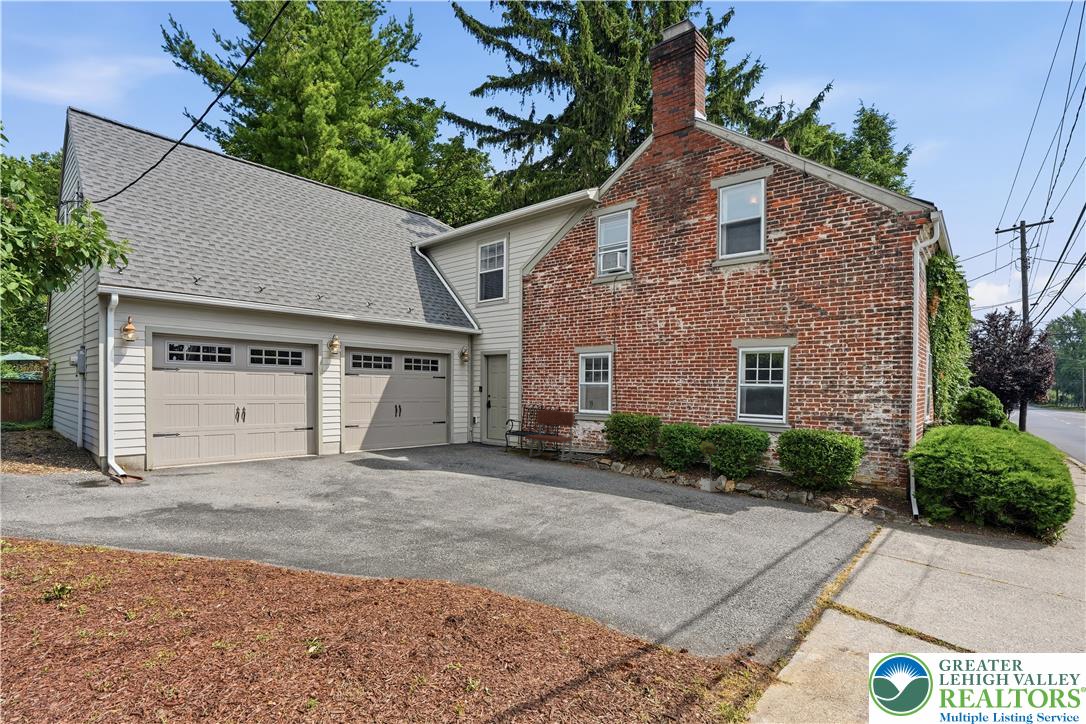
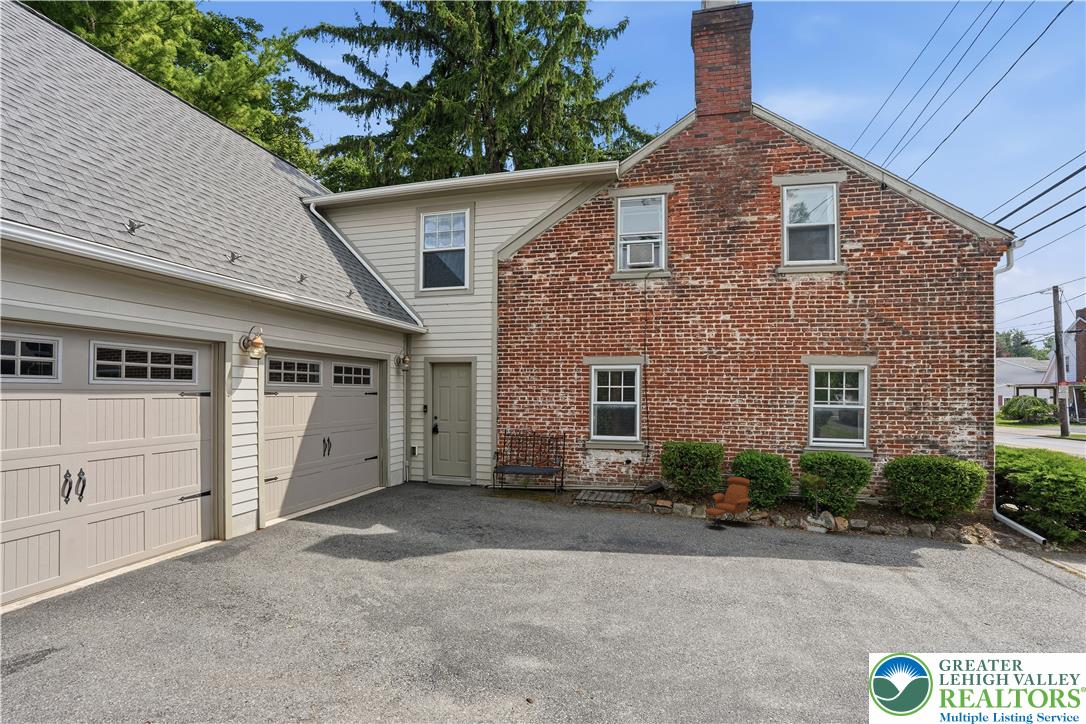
bench: present [525,410,574,461] -> none [532,437,589,504]
lounge chair: none [615,444,665,482] -> present [706,477,751,527]

